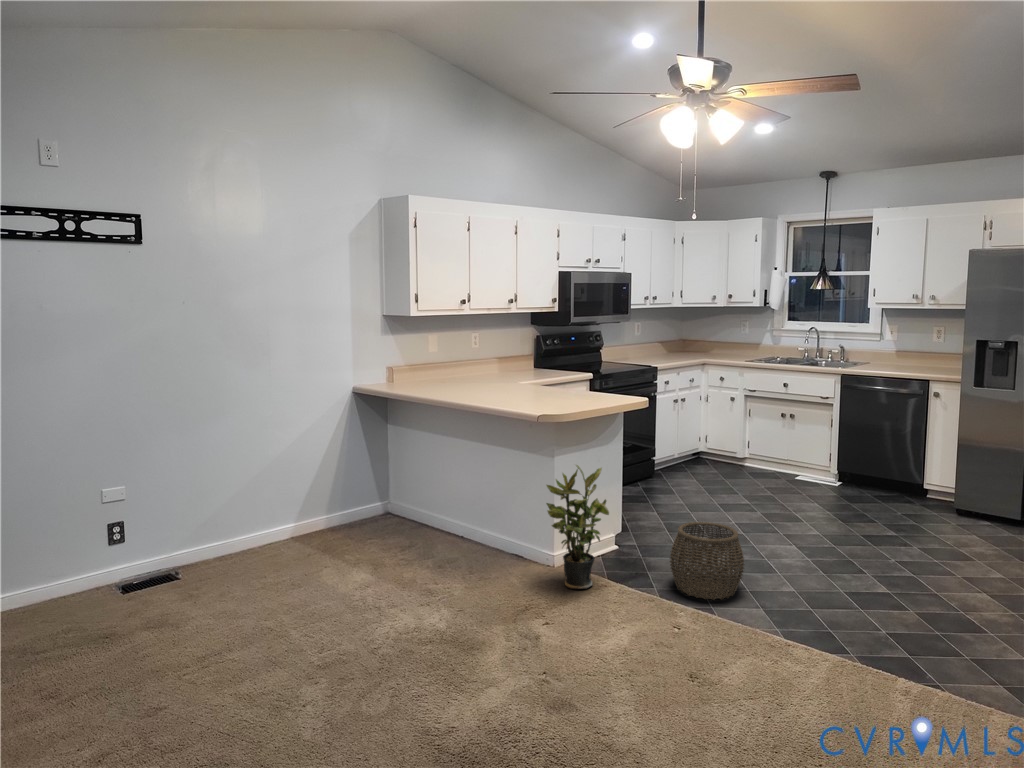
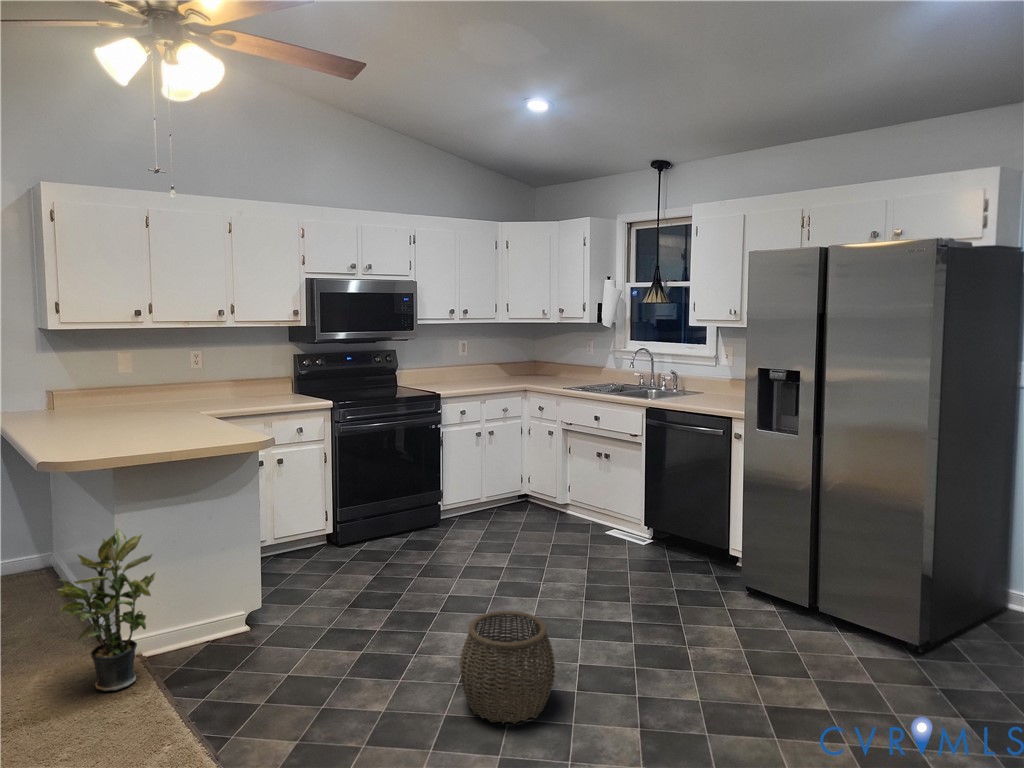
woven basket: present [670,522,745,600] -> present [459,611,555,724]

